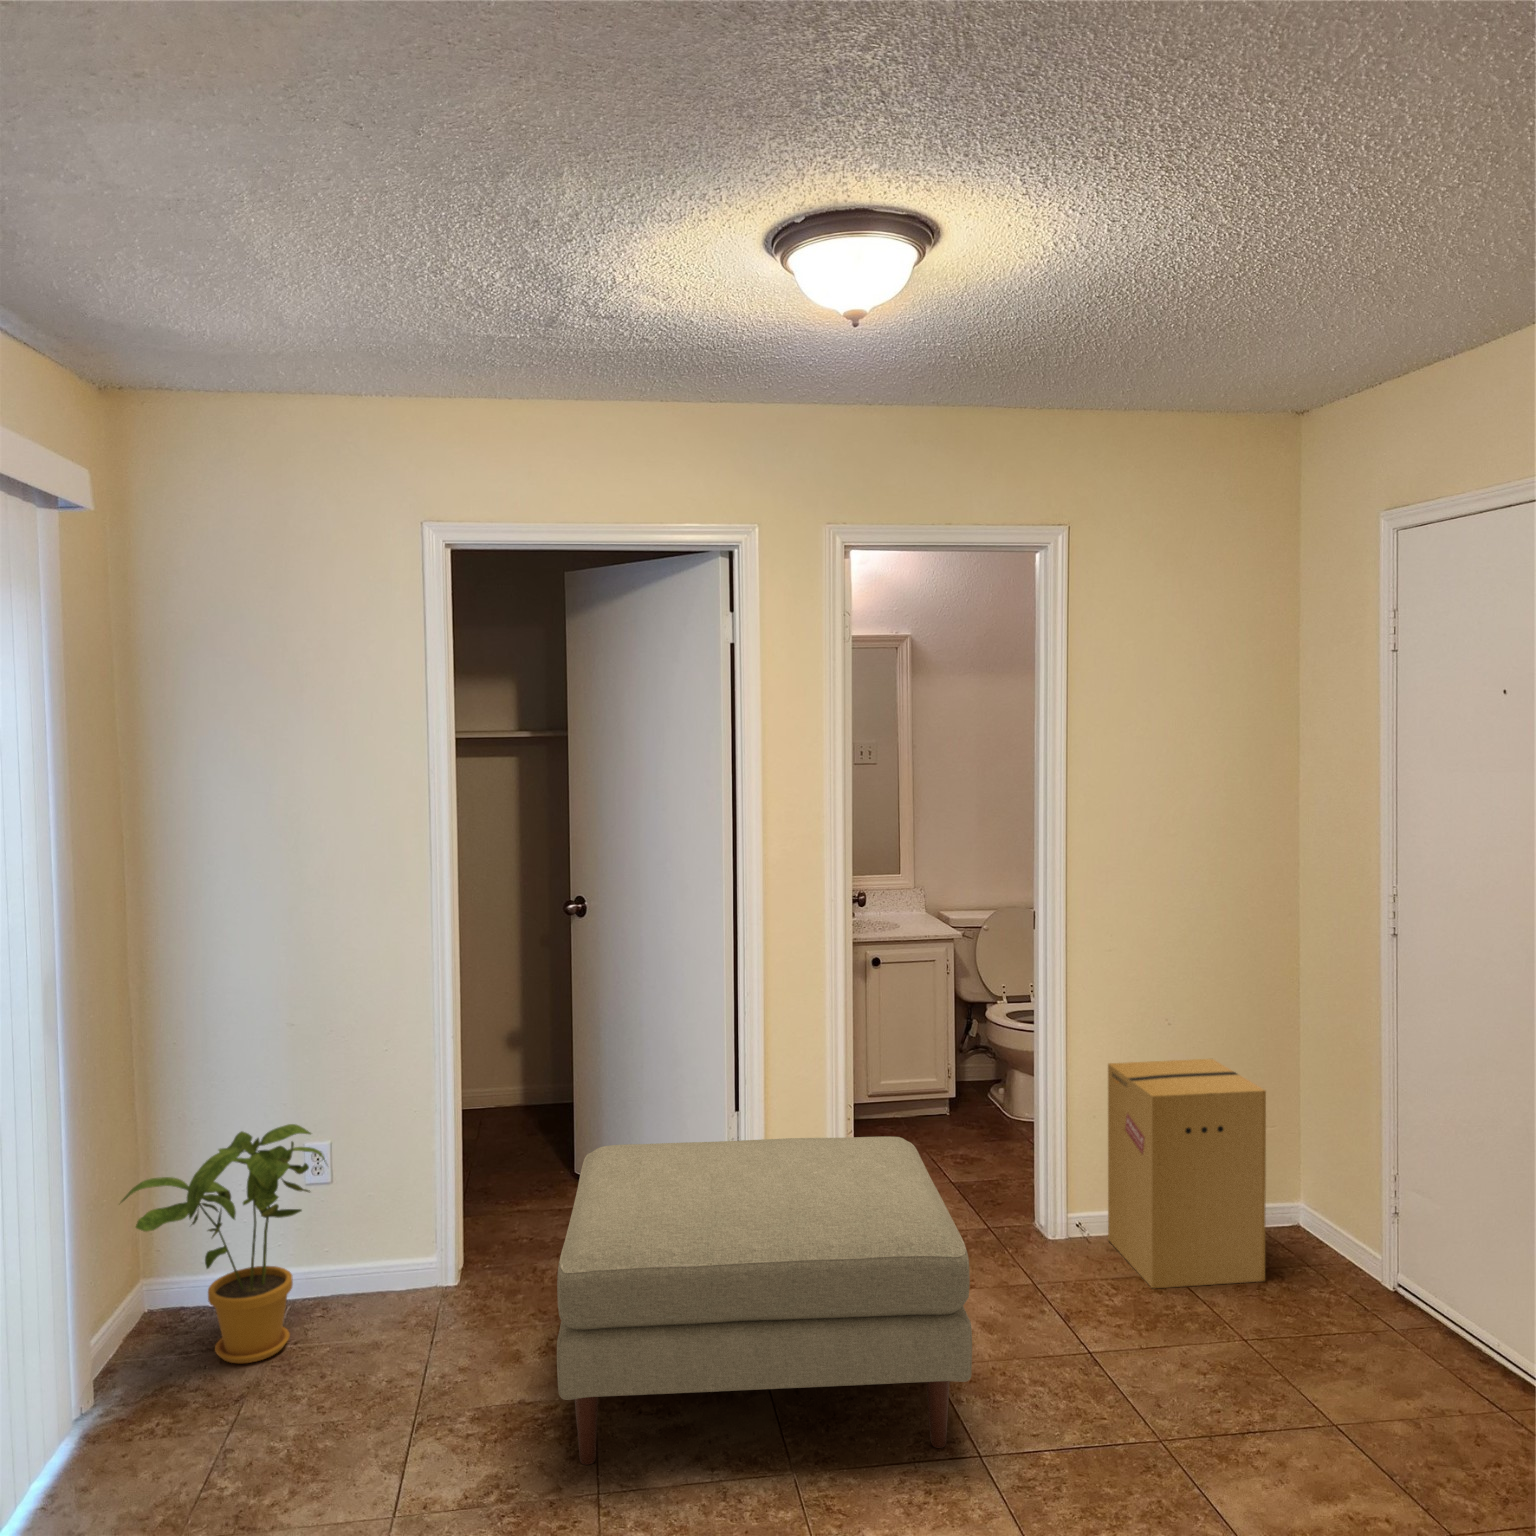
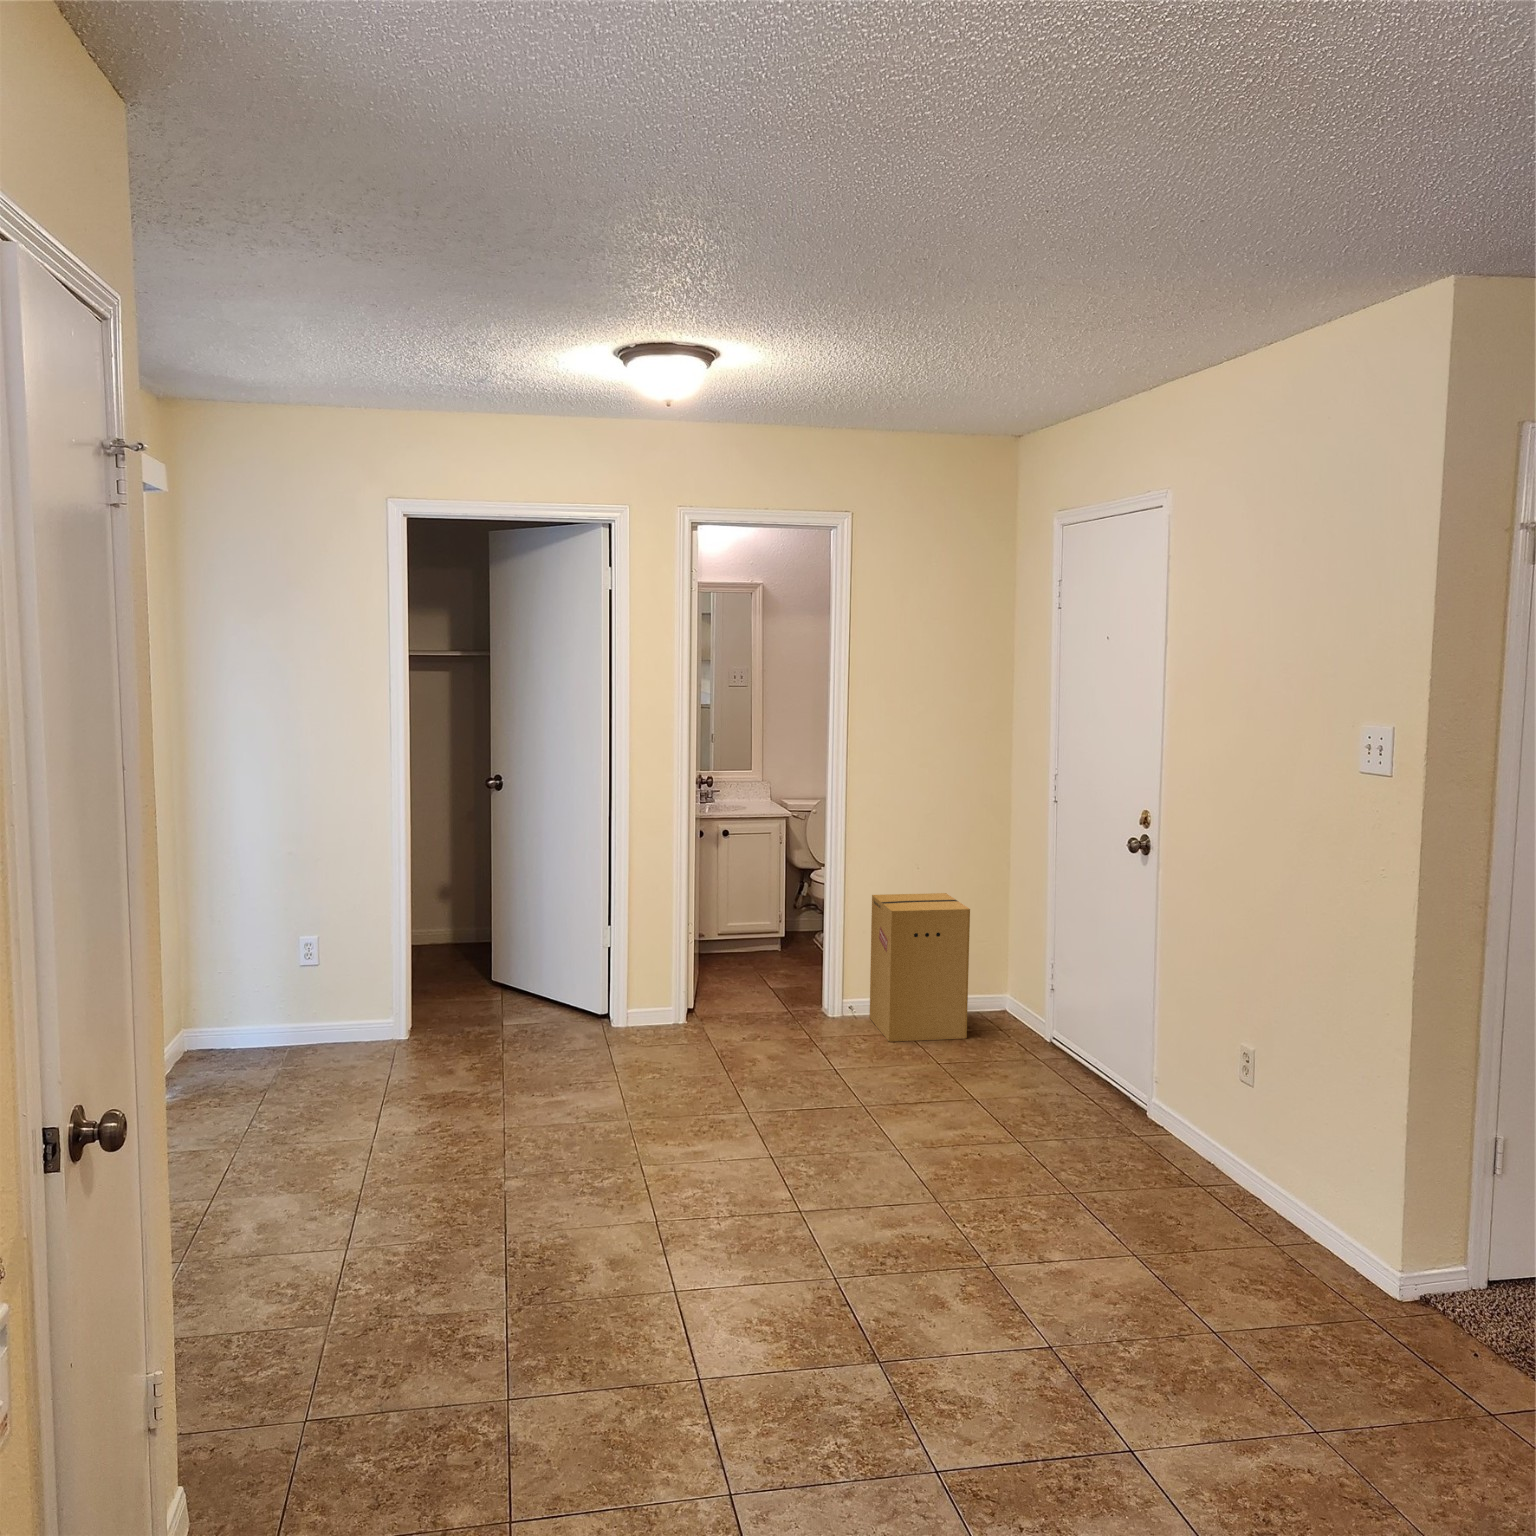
house plant: present [121,1124,325,1363] -> none [177,913,321,1074]
ottoman: present [557,1137,972,1465] -> none [479,933,743,1117]

